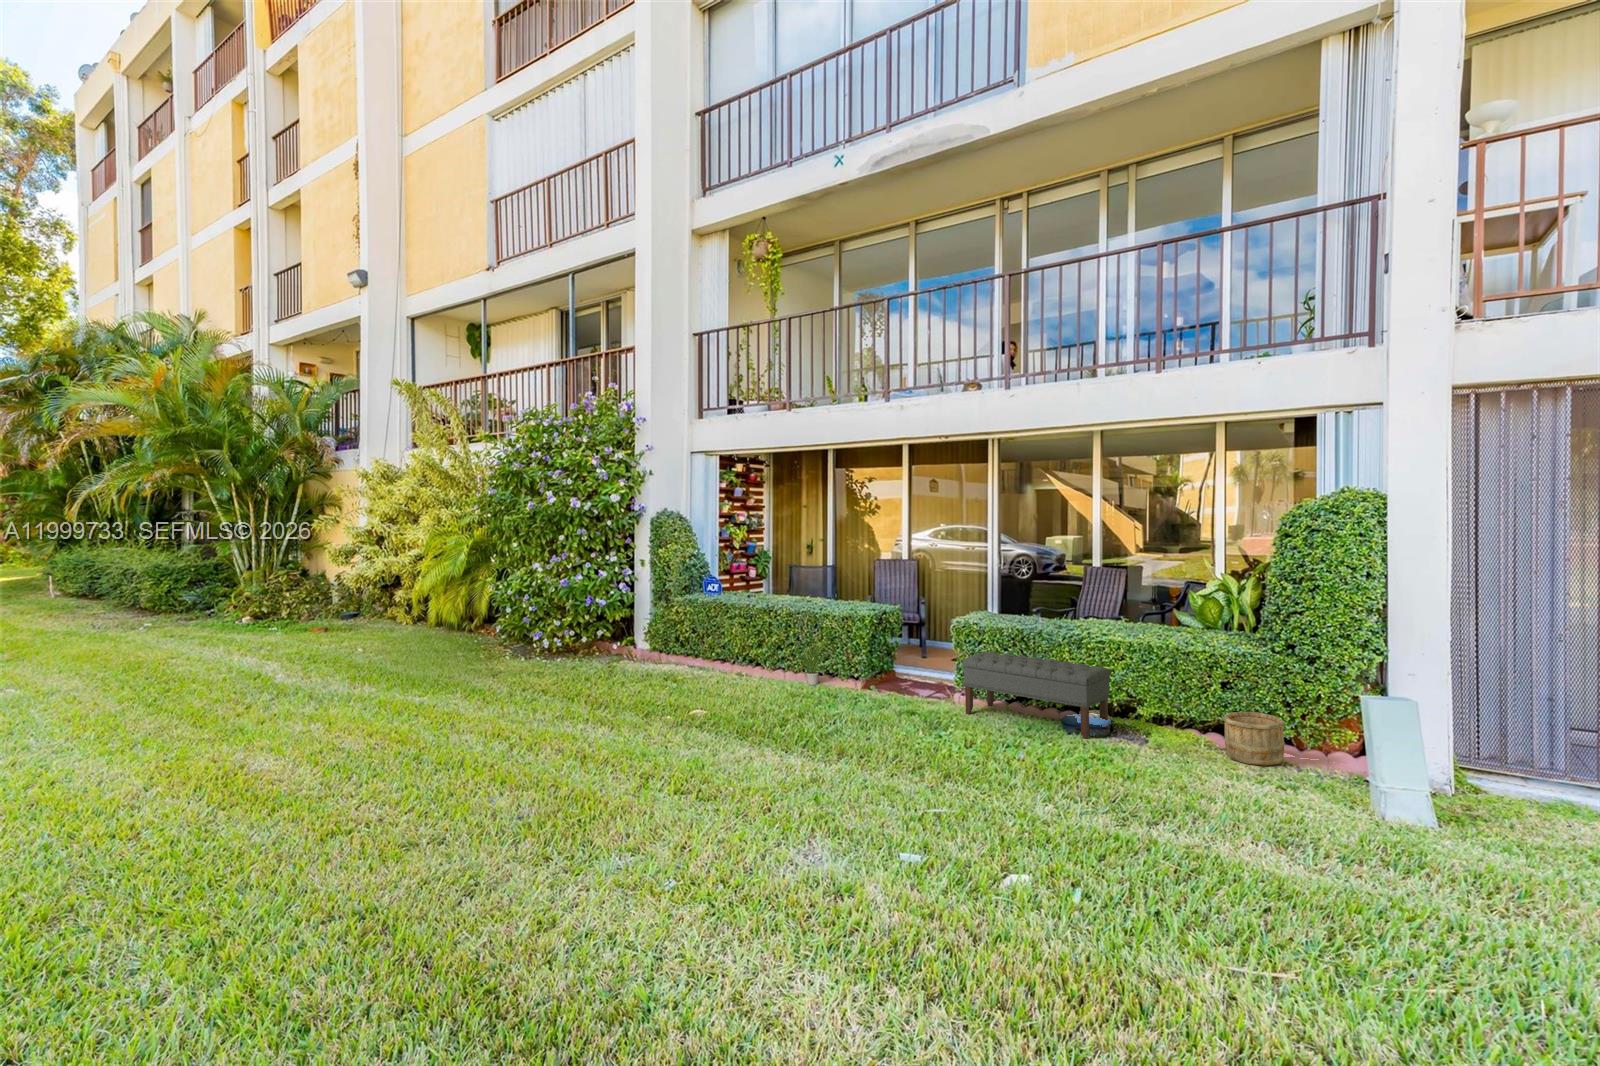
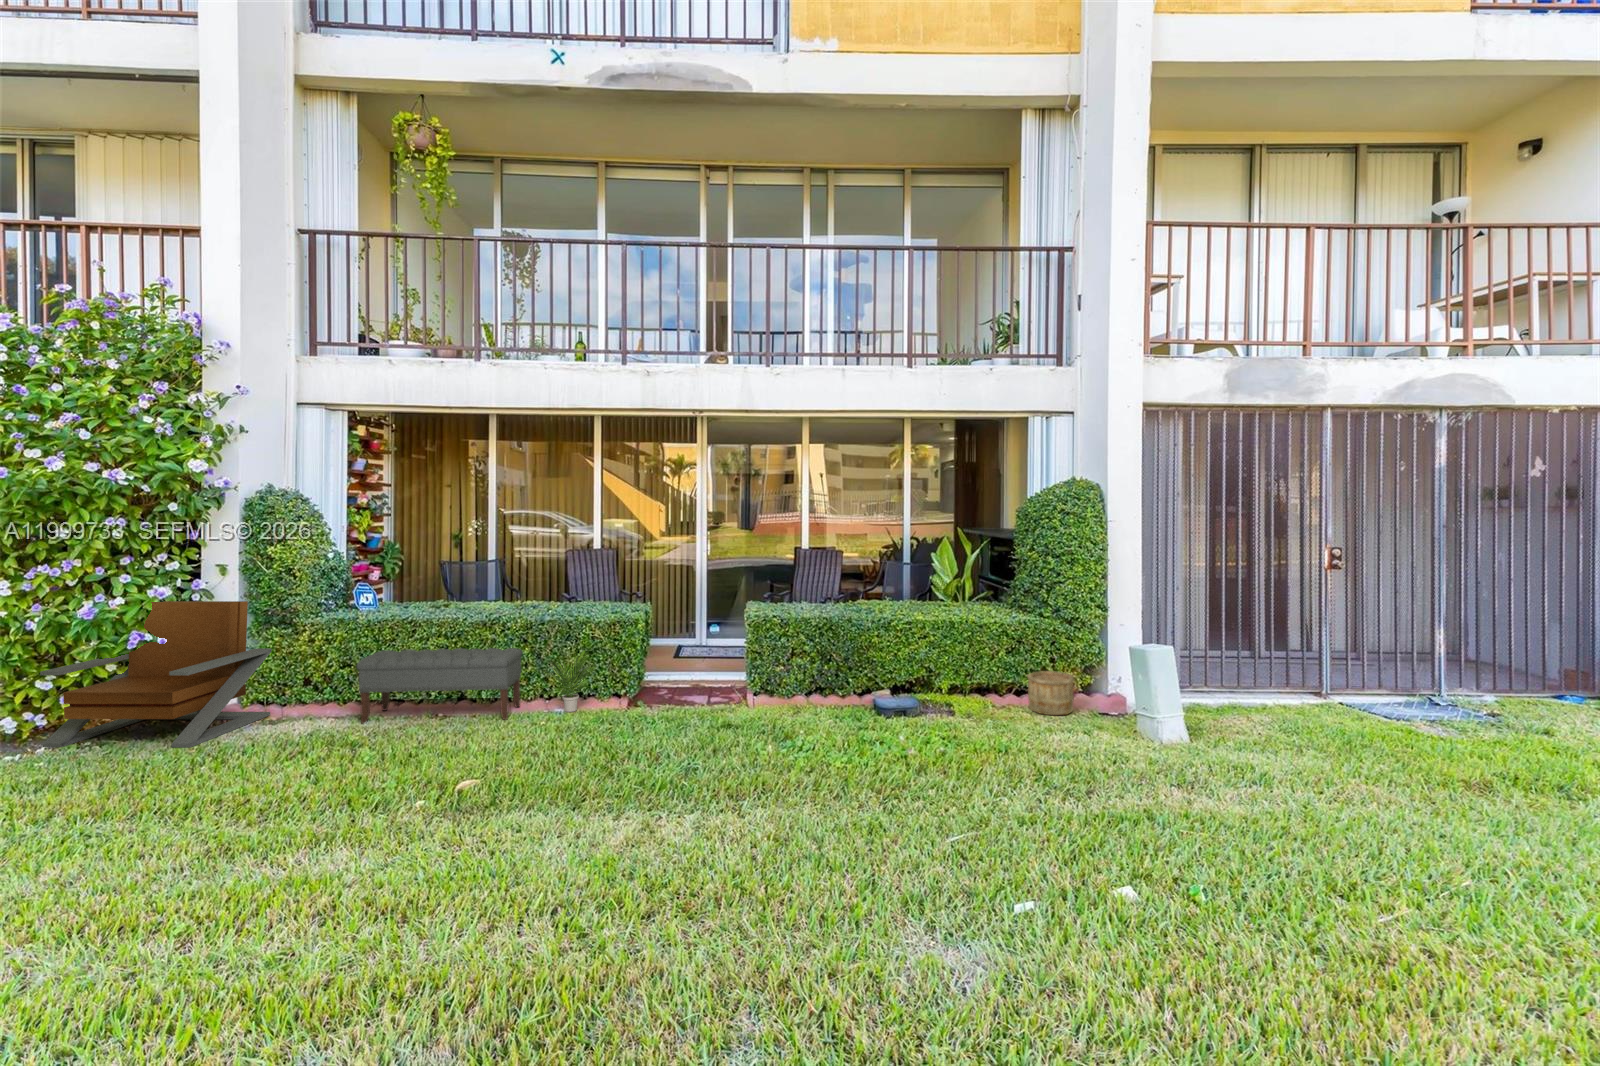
lounge chair: none [547,582,655,672] -> present [40,601,272,747]
bench: present [962,652,1111,739] -> present [357,648,522,724]

